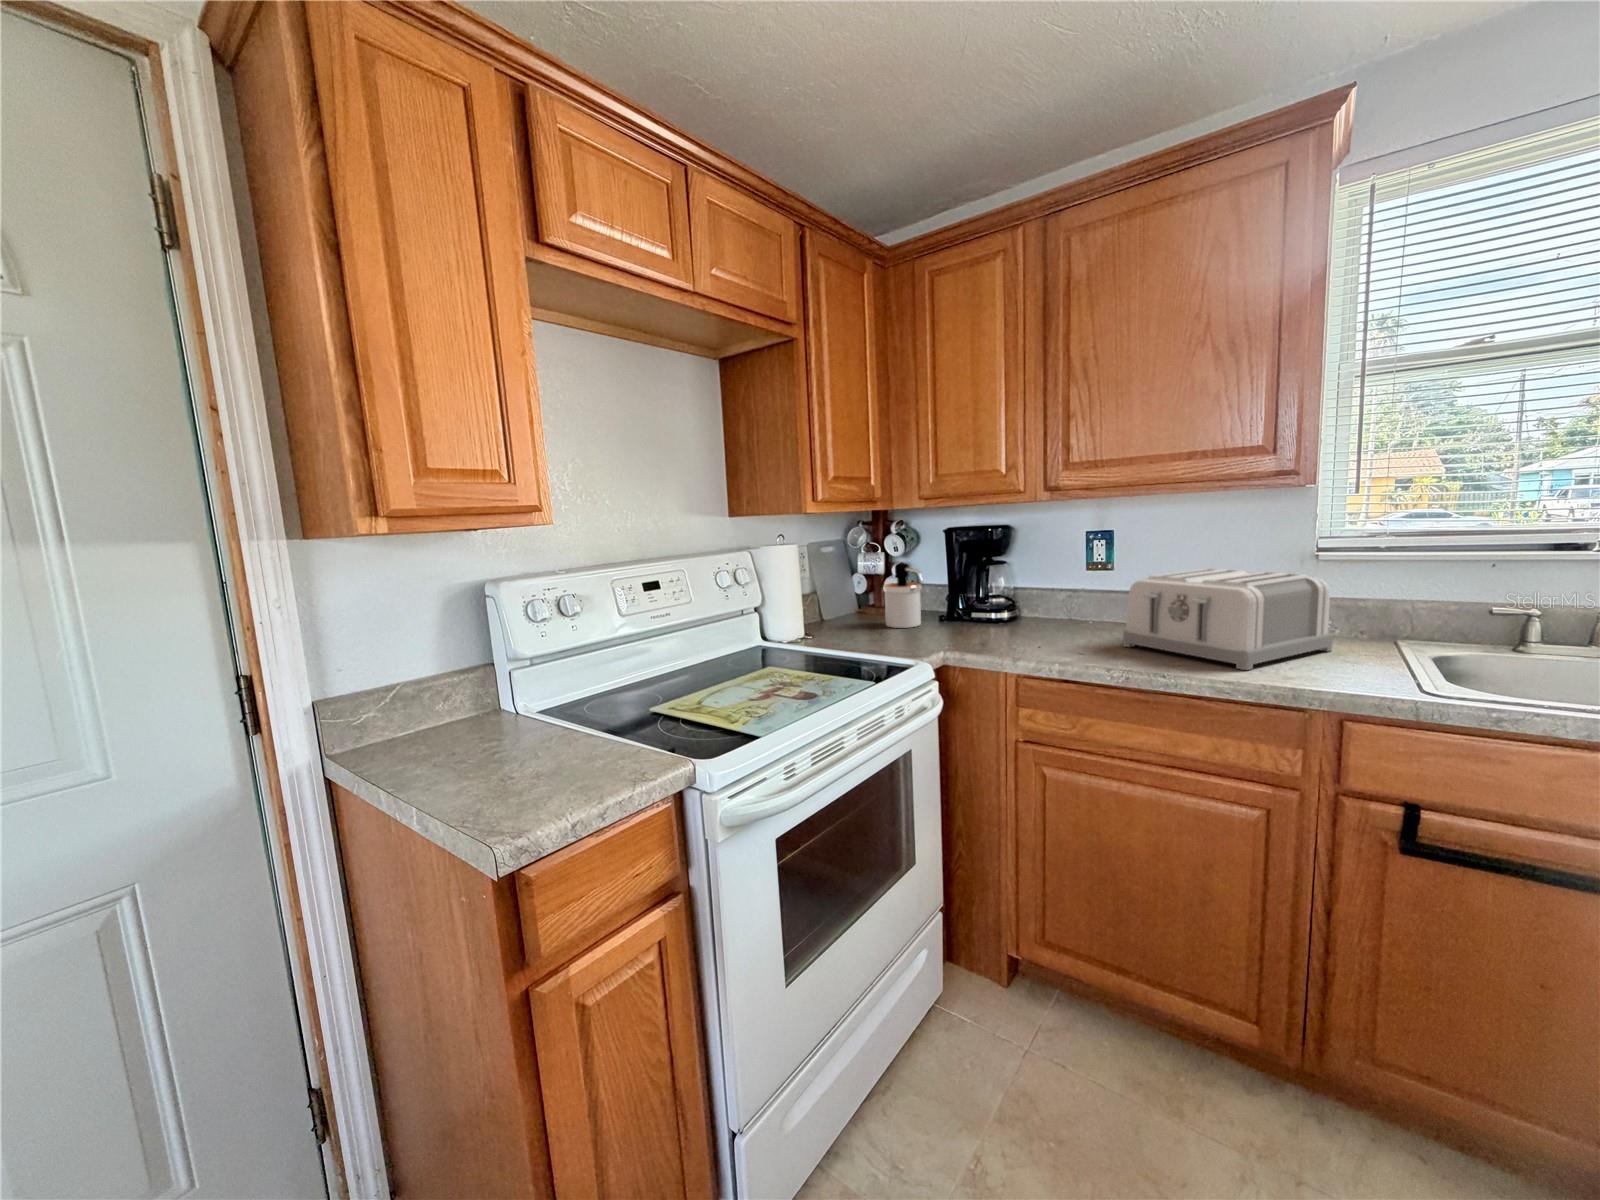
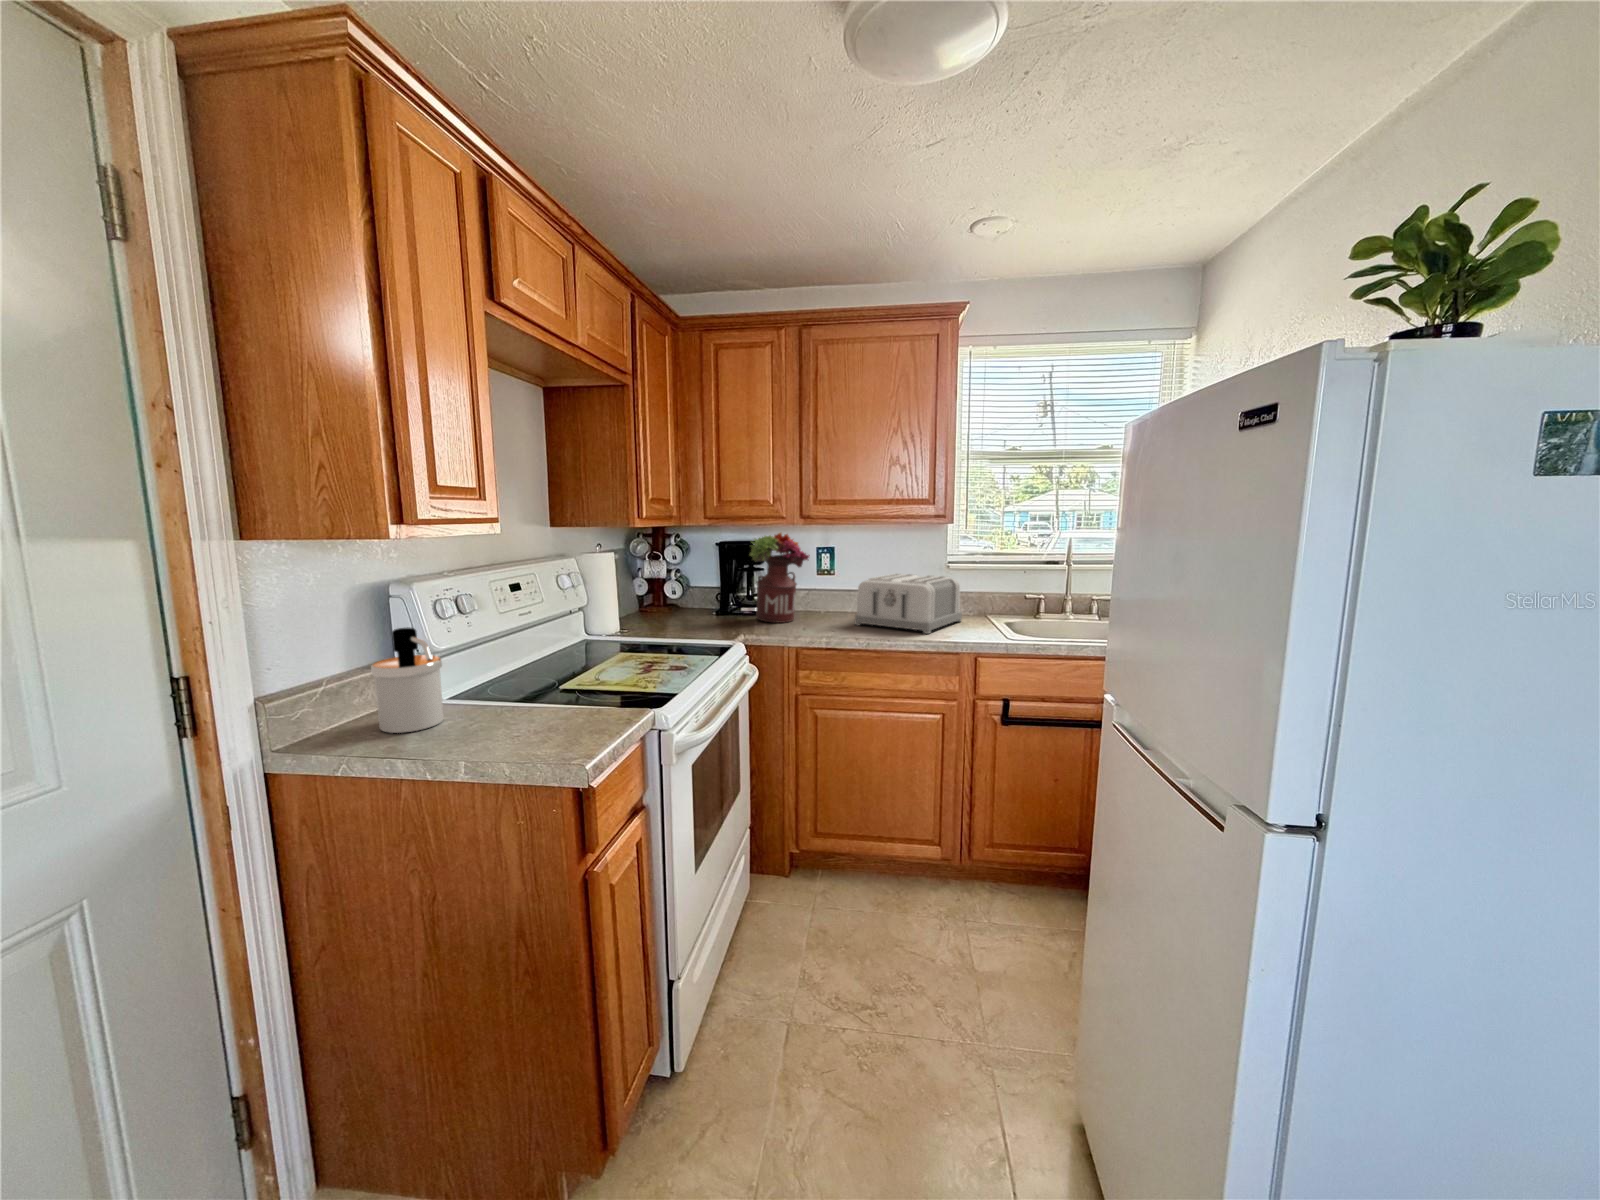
flower arrangement: none [969,512,1059,636] -> present [750,533,810,623]
soap dispenser: present [883,563,923,628] -> present [371,627,444,733]

